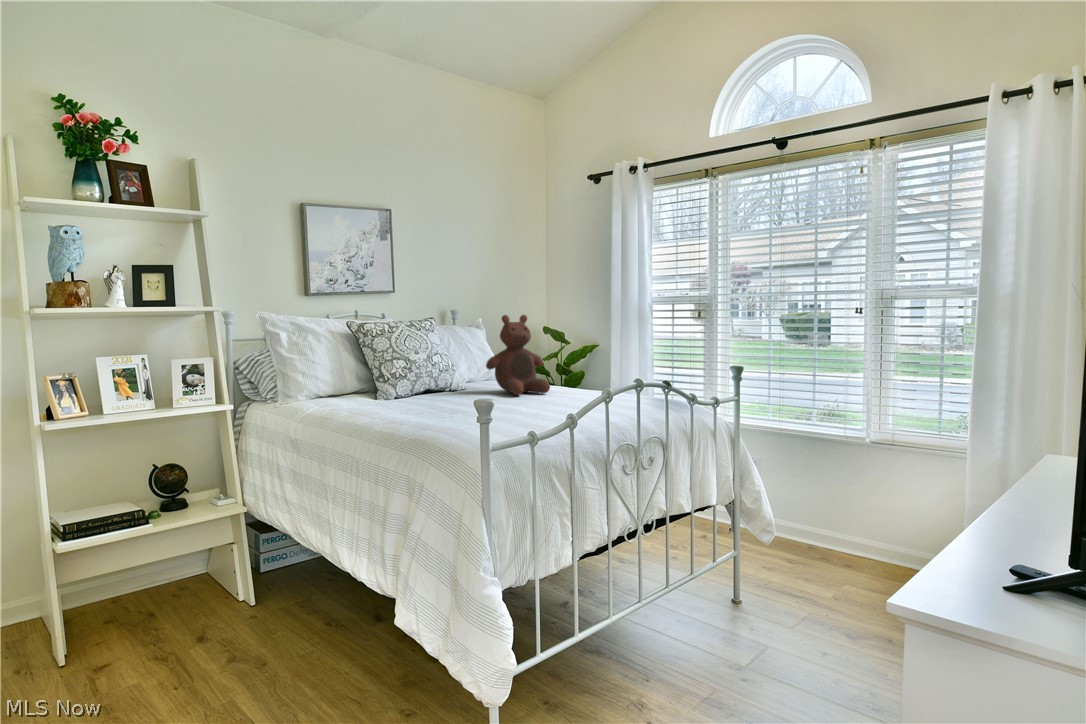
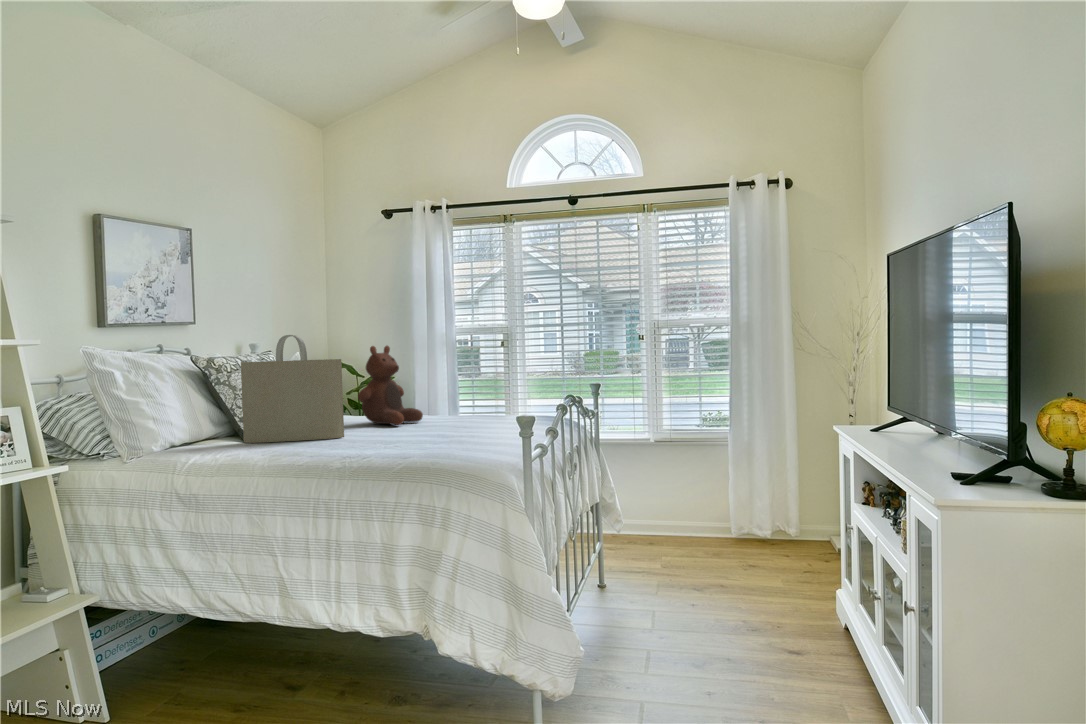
tote bag: none [367,304,446,403] -> present [241,335,344,443]

